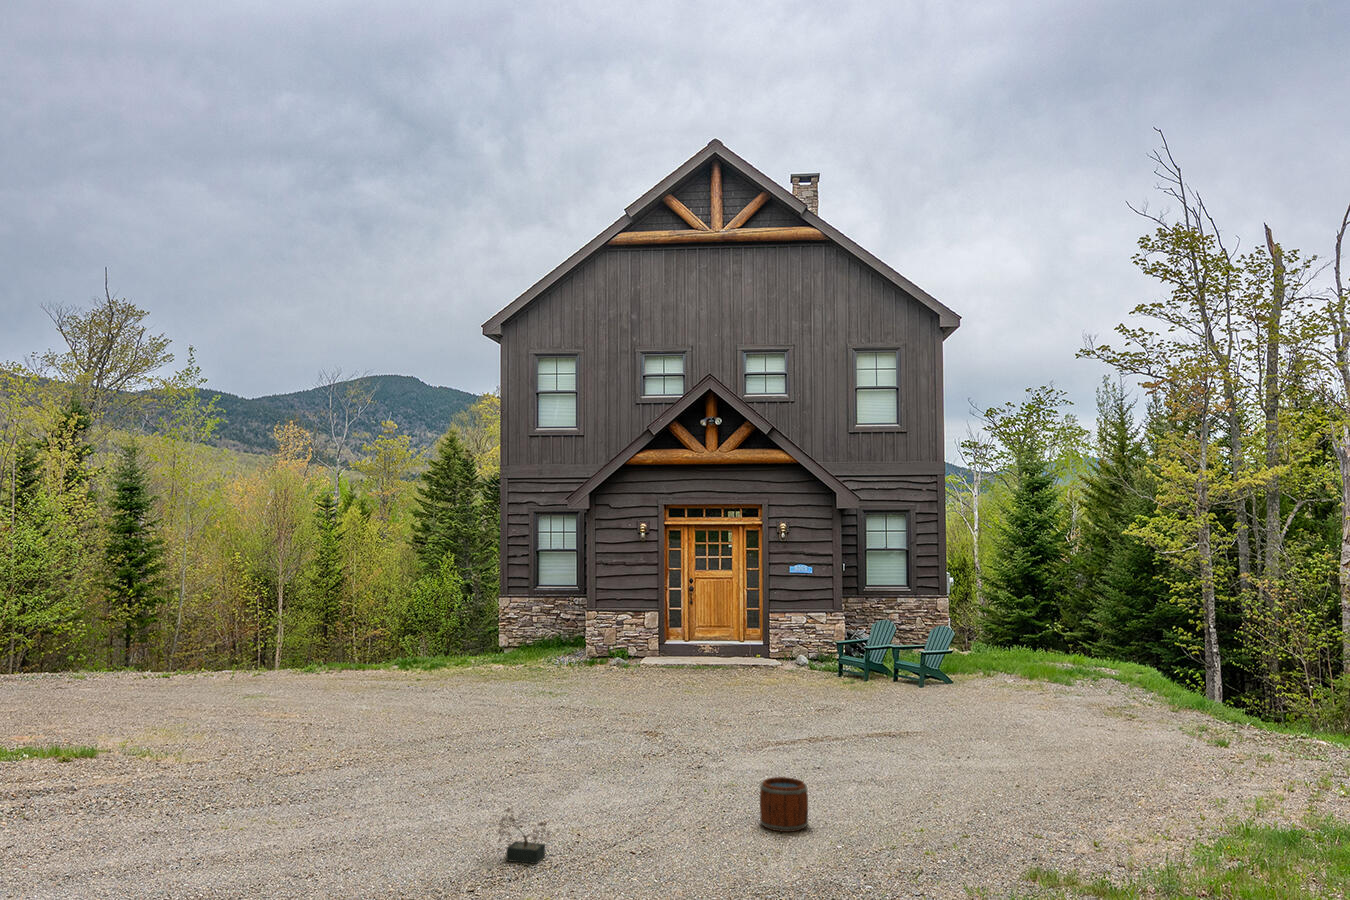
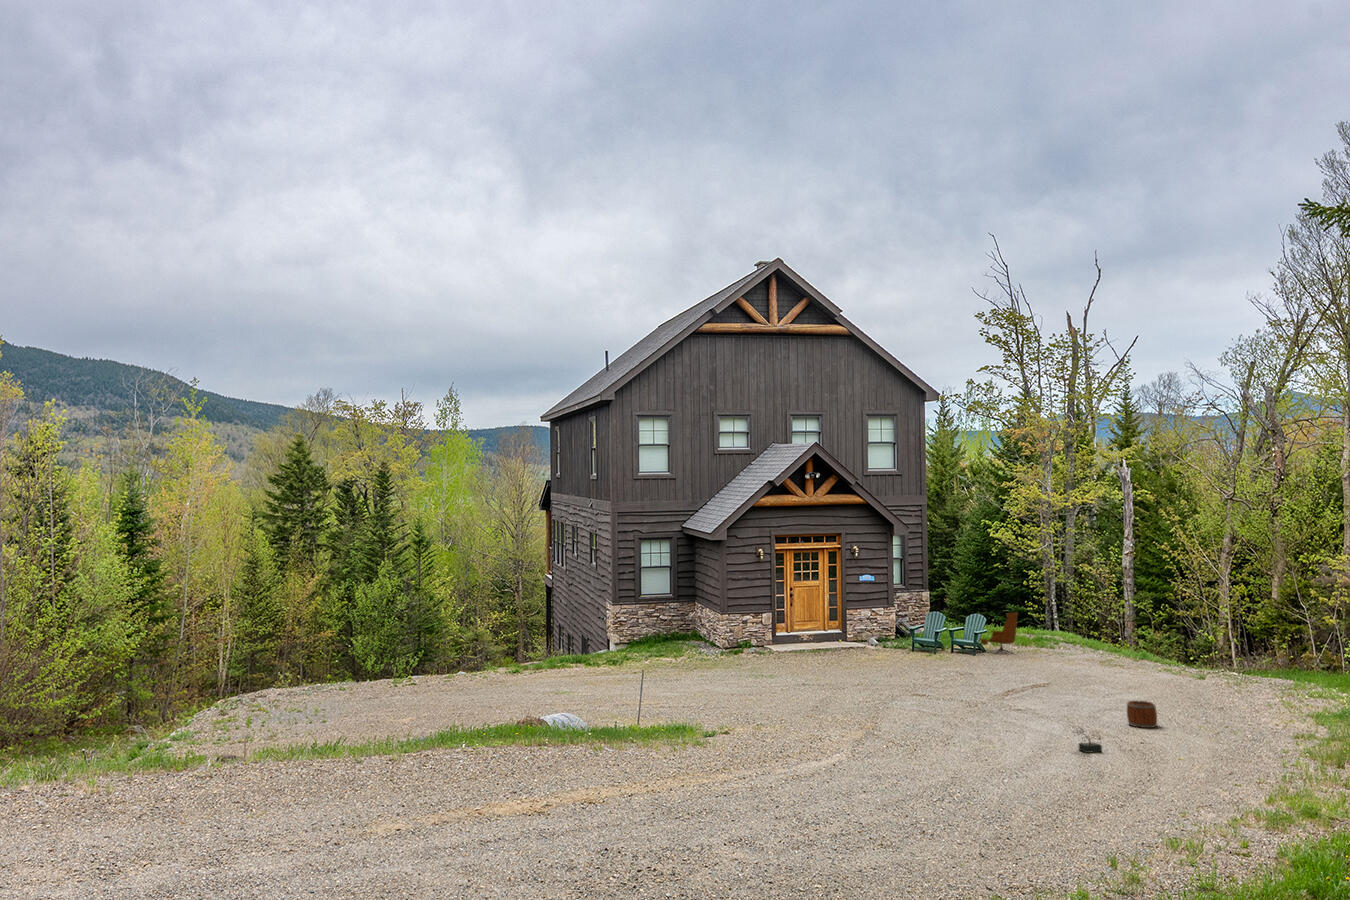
lounge chair: none [943,628,1004,692] -> present [976,612,1018,652]

